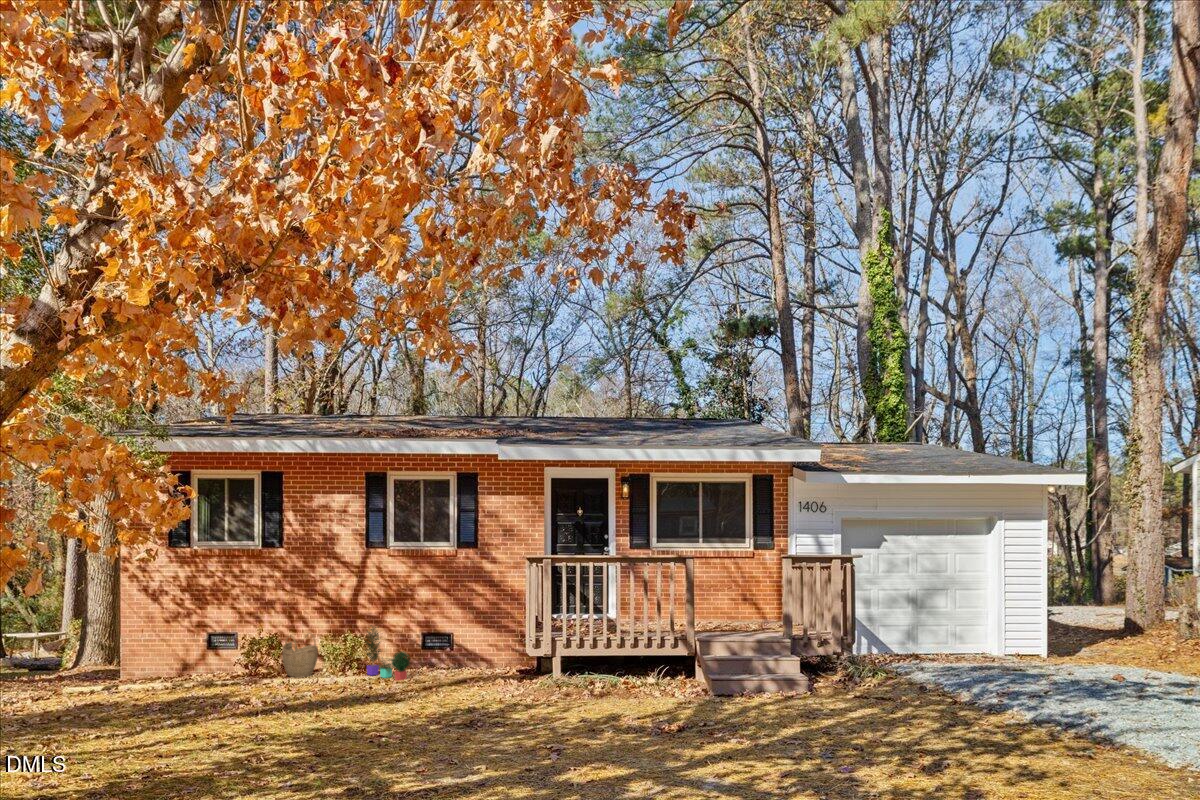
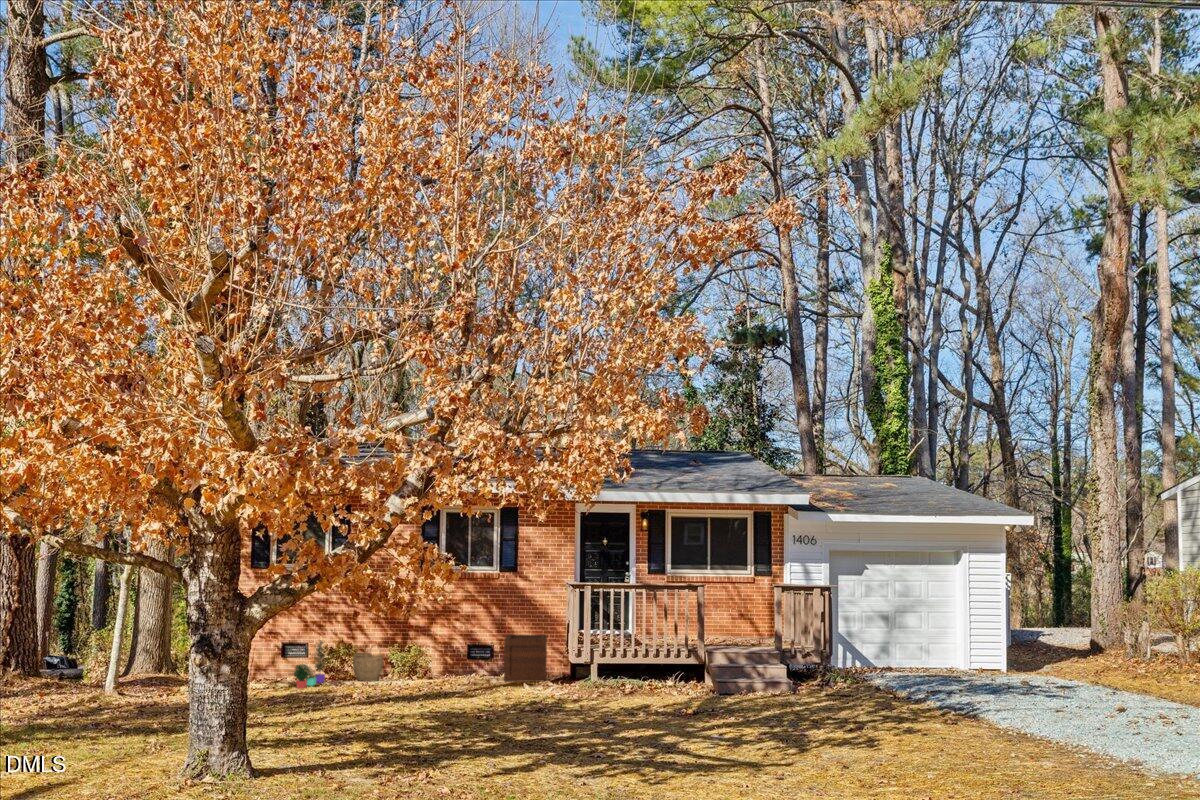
wooden crate: none [457,620,512,678] -> present [504,634,547,682]
potted plant: present [367,625,410,680] -> present [293,640,328,689]

